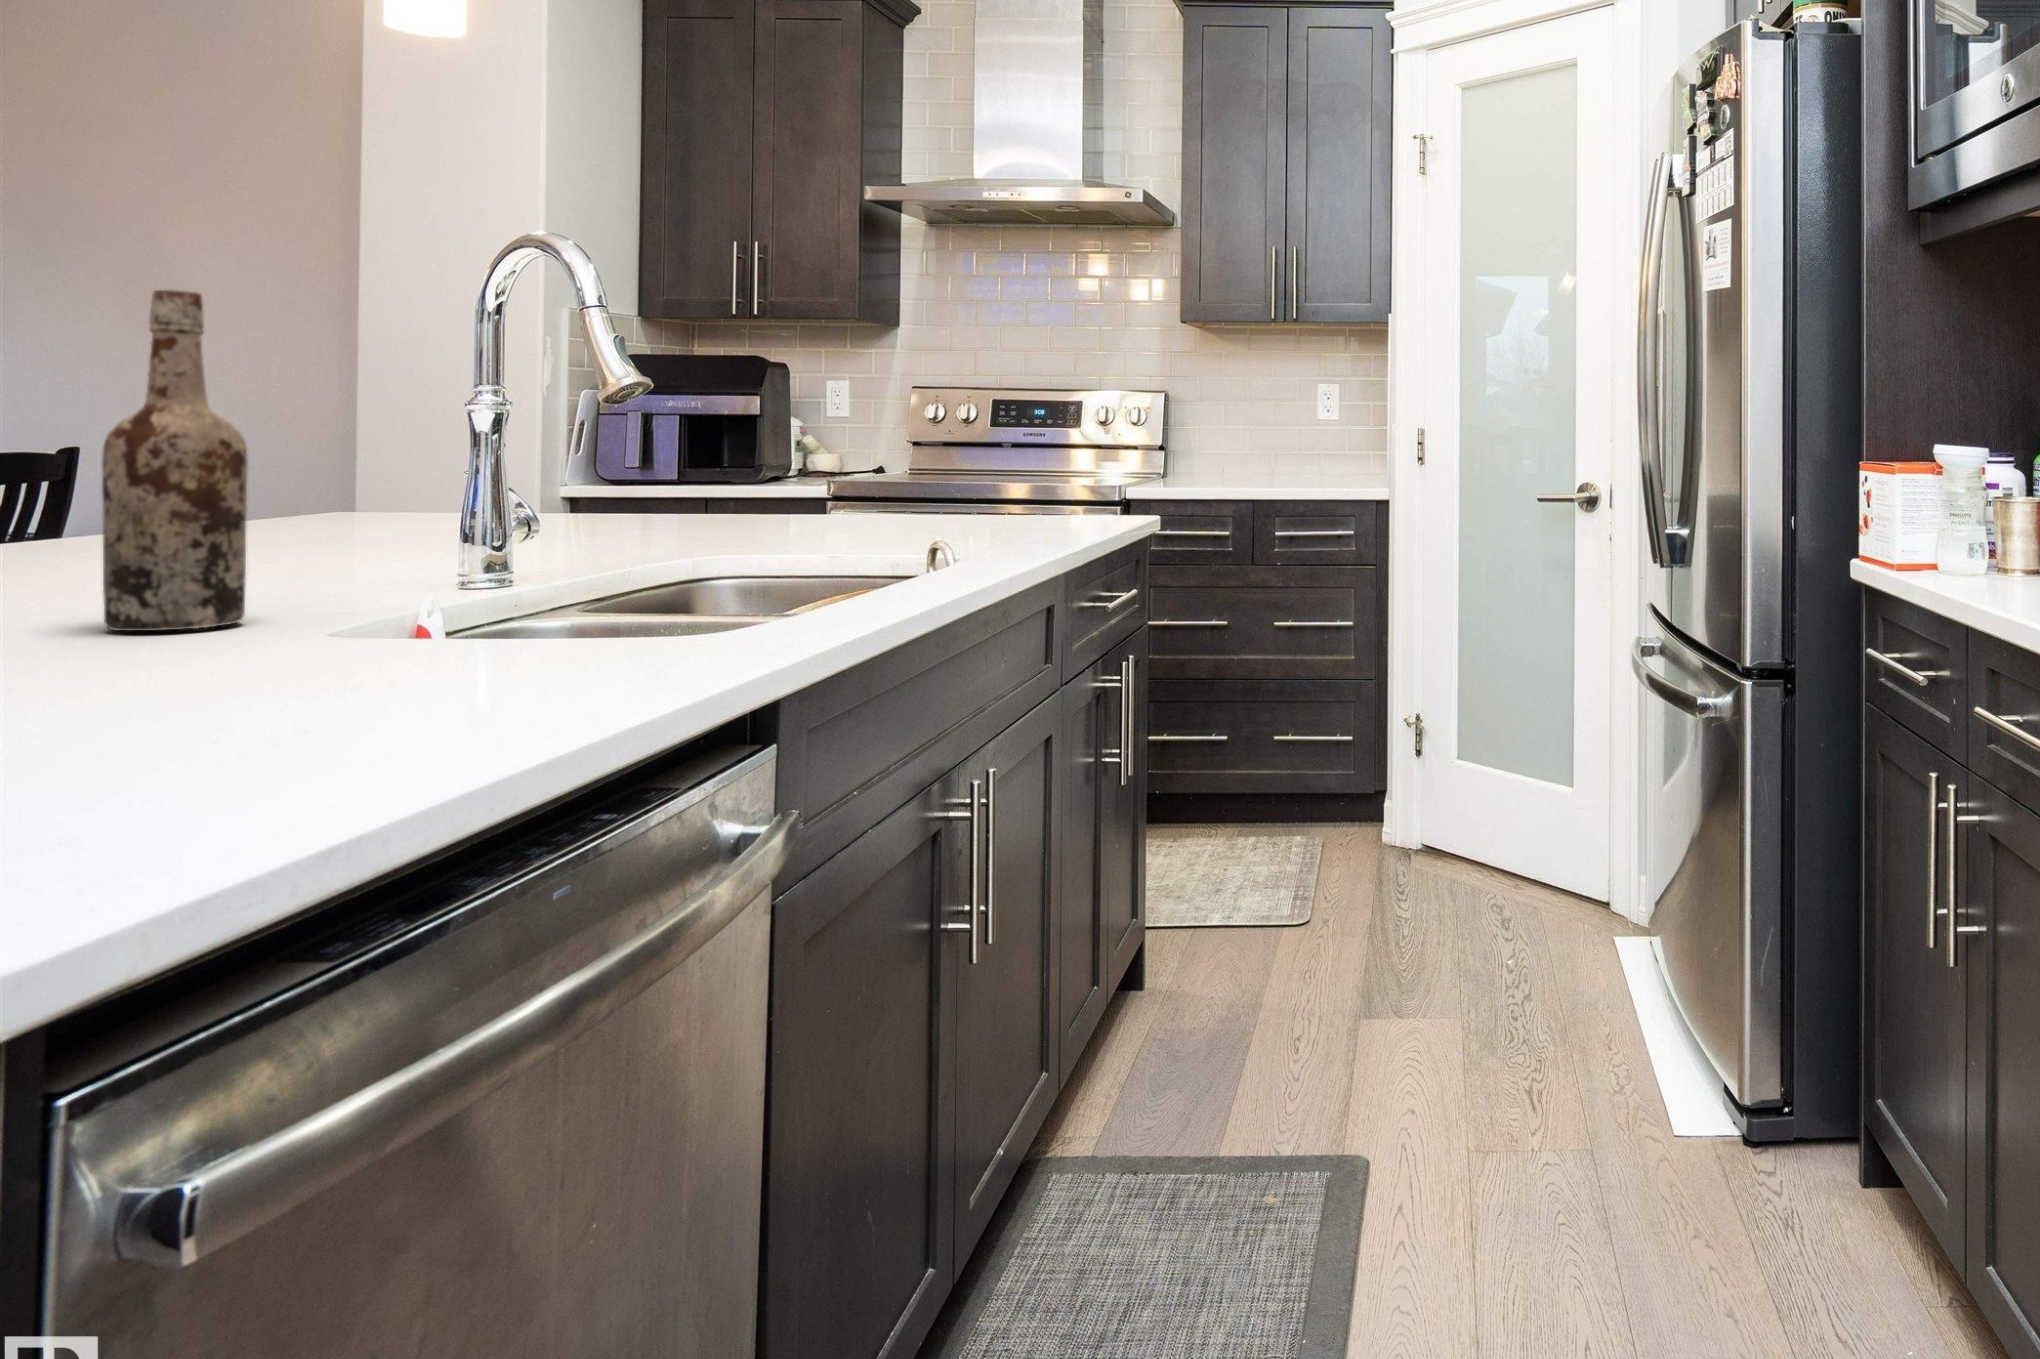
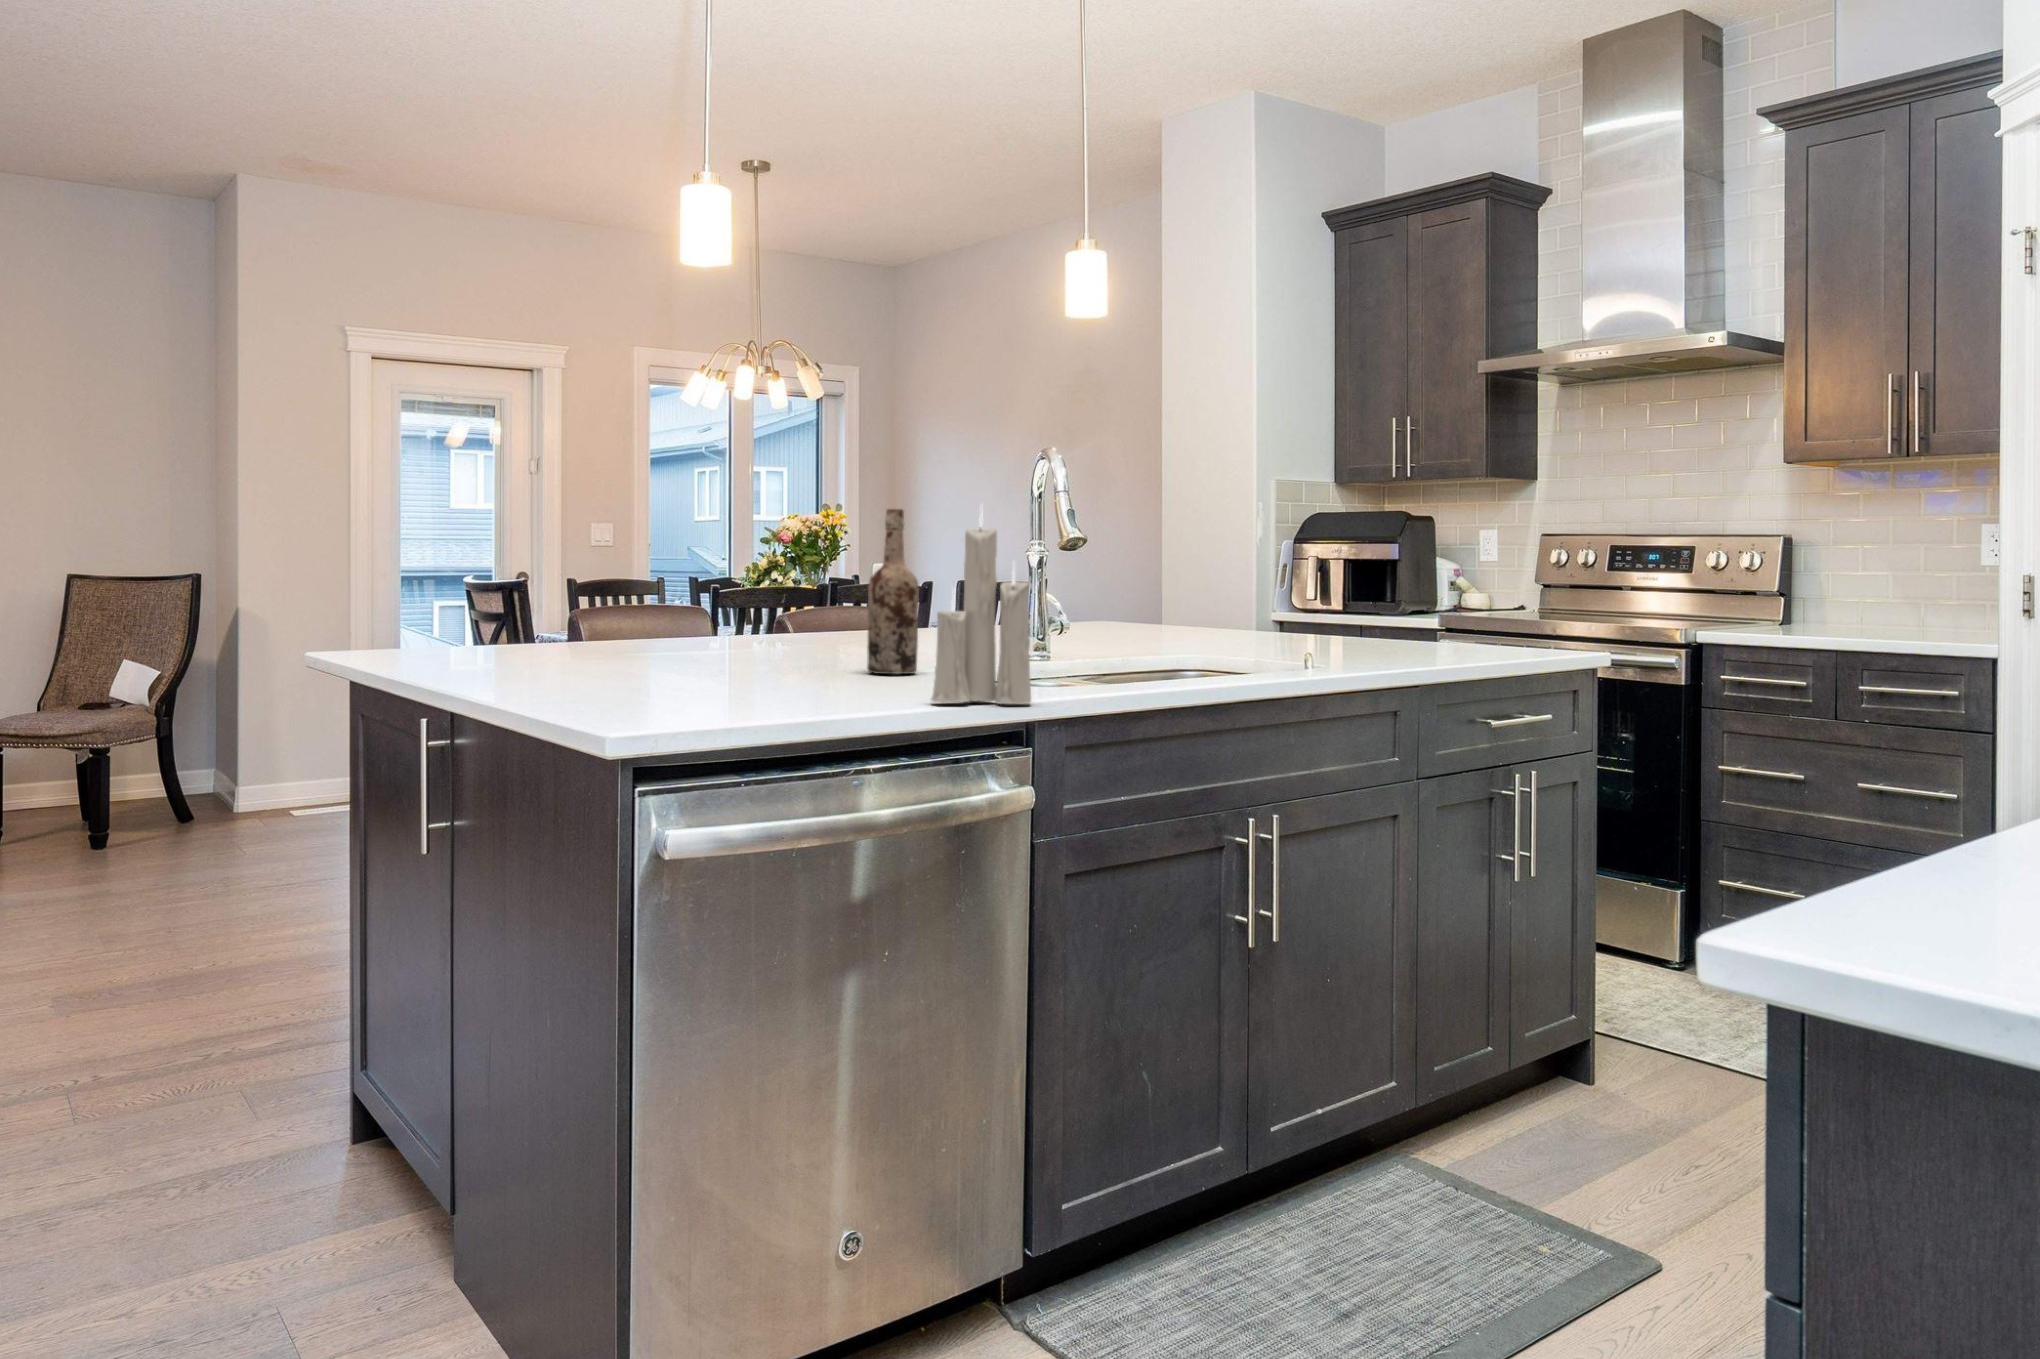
candle: none [486,271,706,683] -> present [931,510,1031,704]

